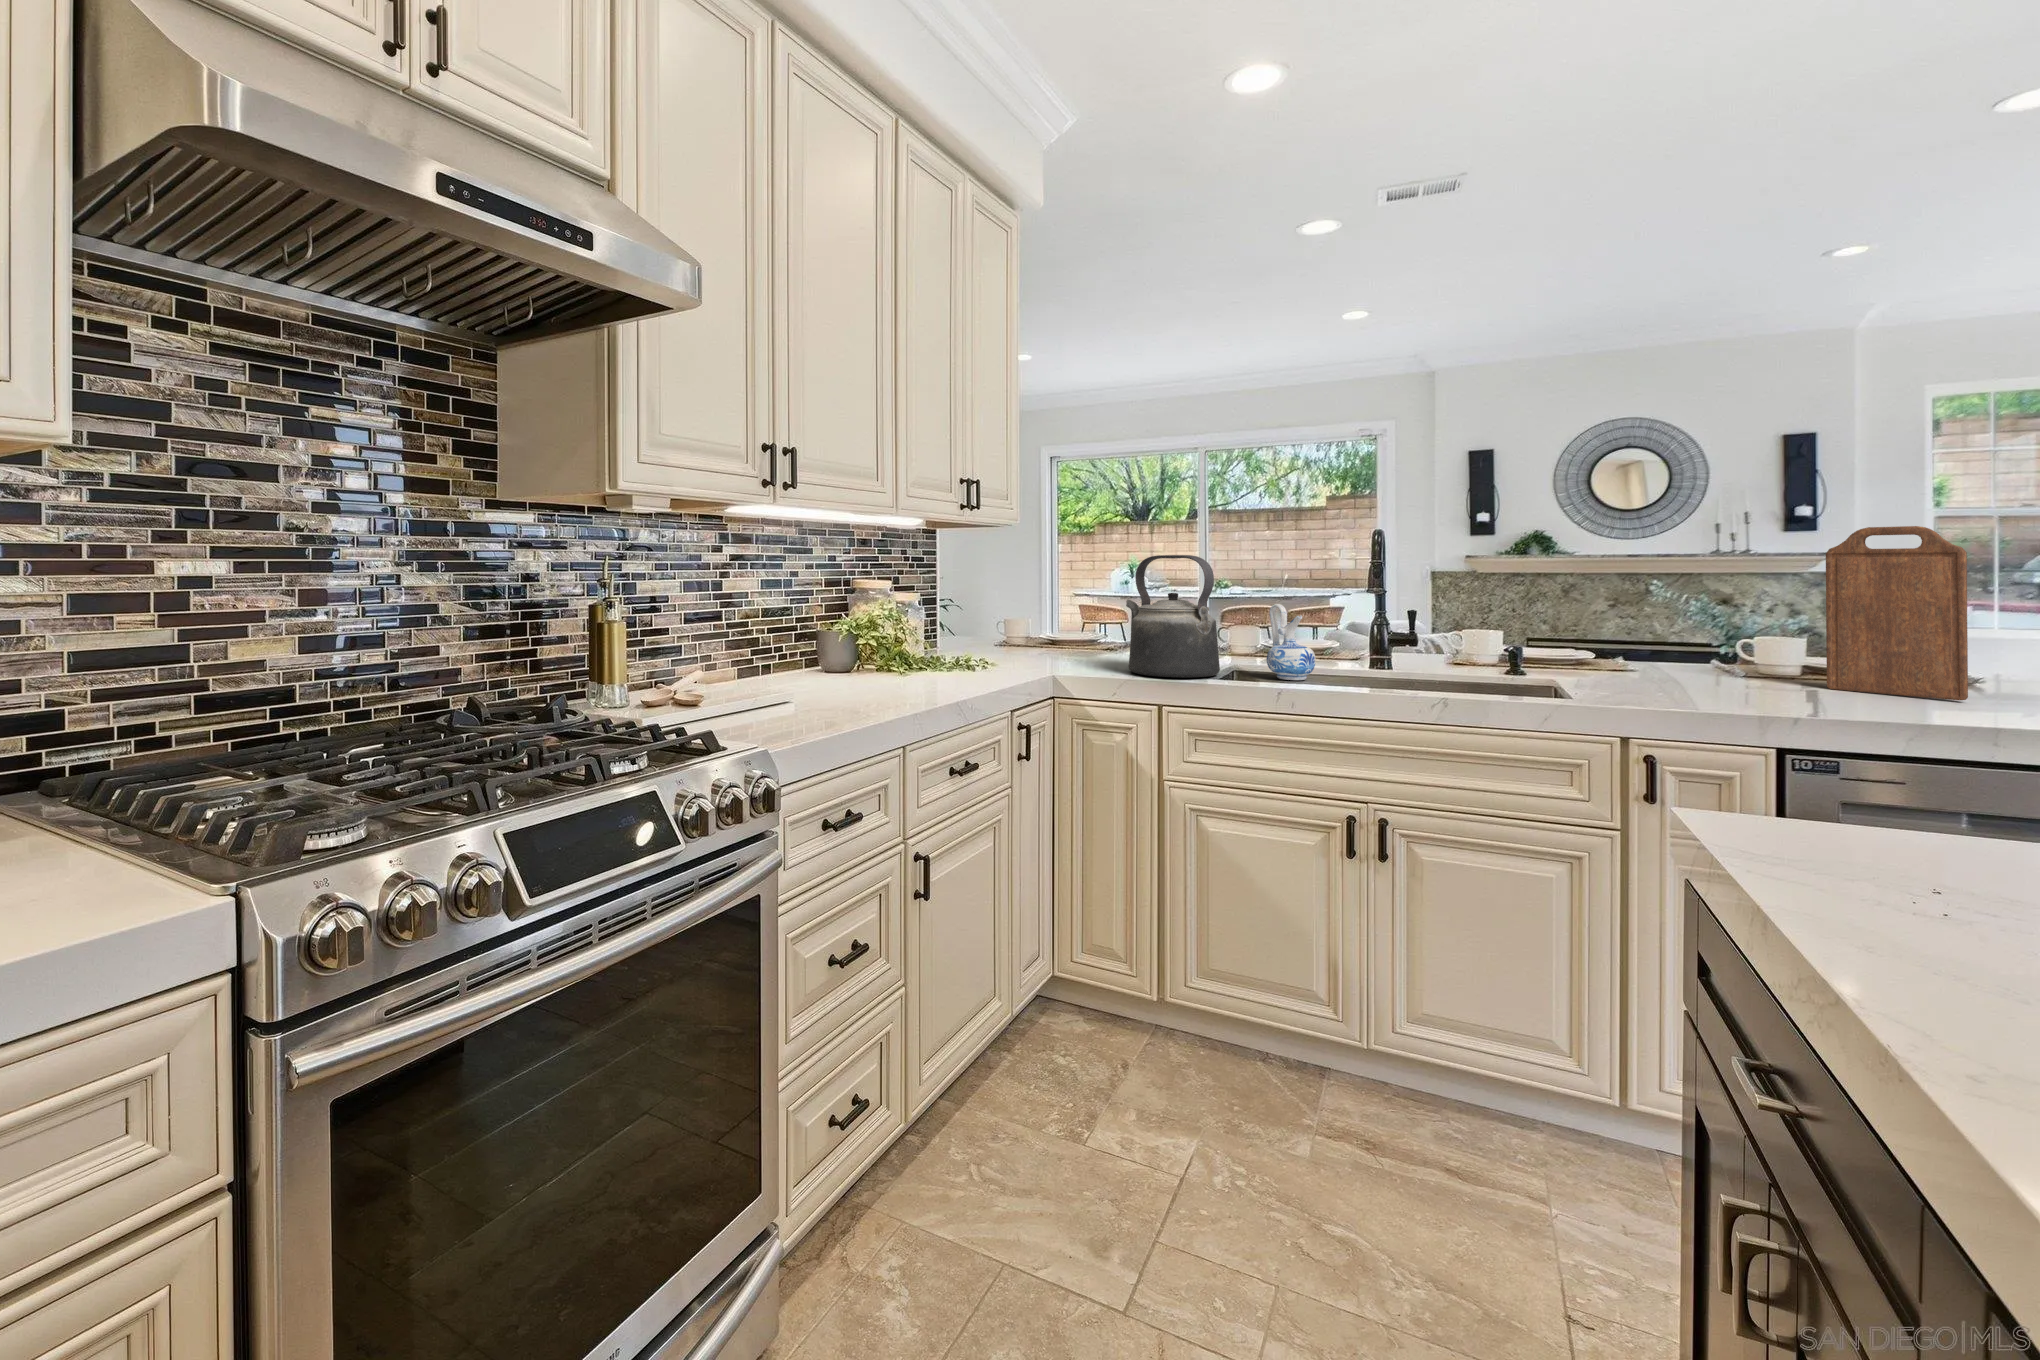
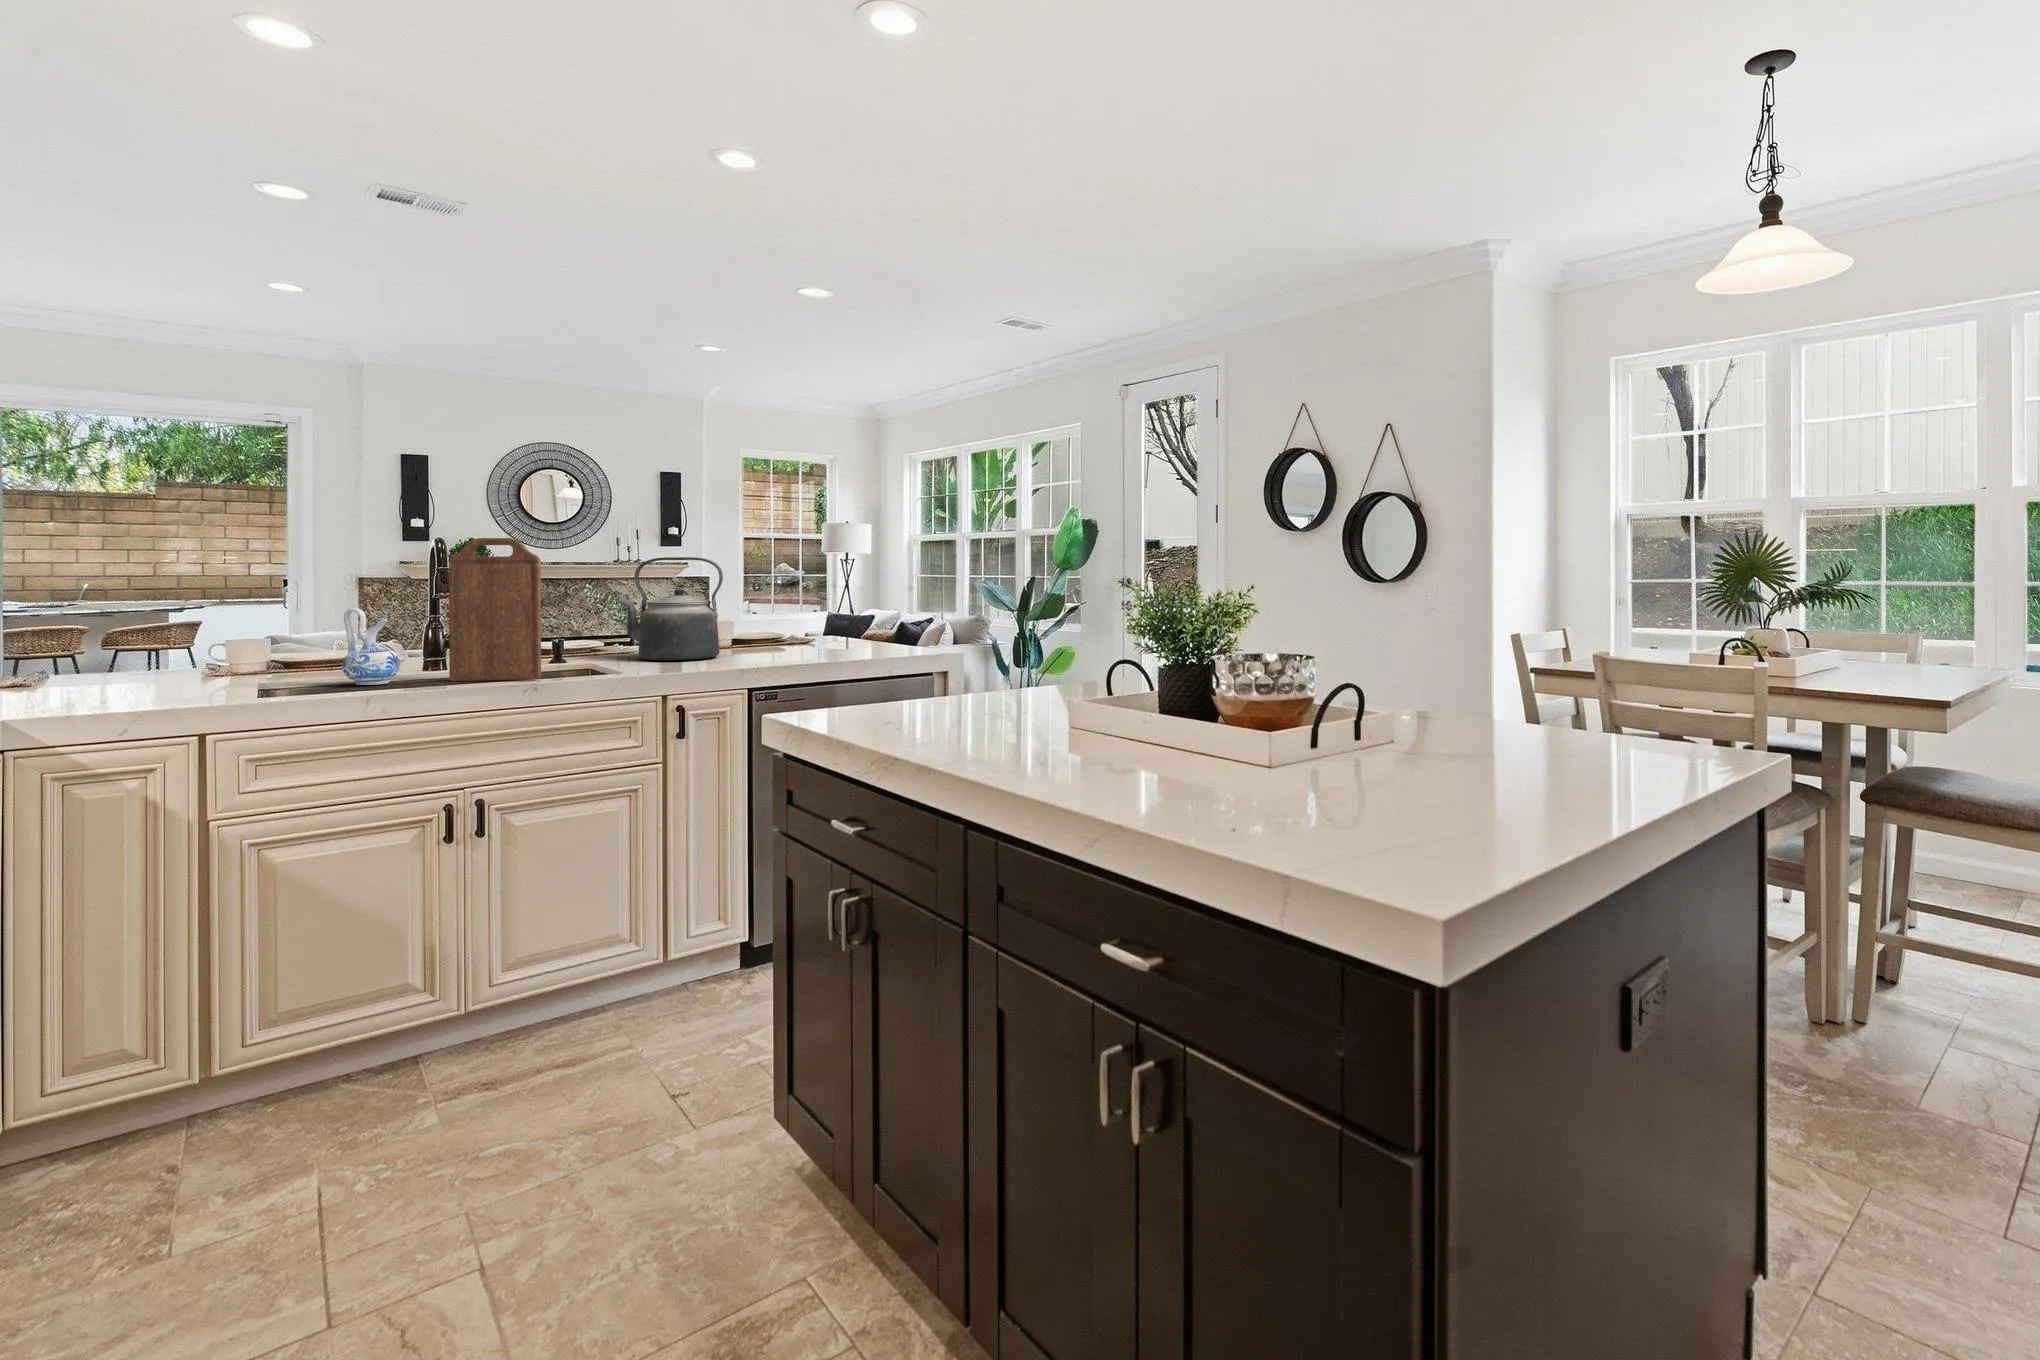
cutting board: present [1826,526,1968,700] -> present [449,538,541,681]
kettle: present [1126,555,1220,677] -> present [619,557,723,661]

